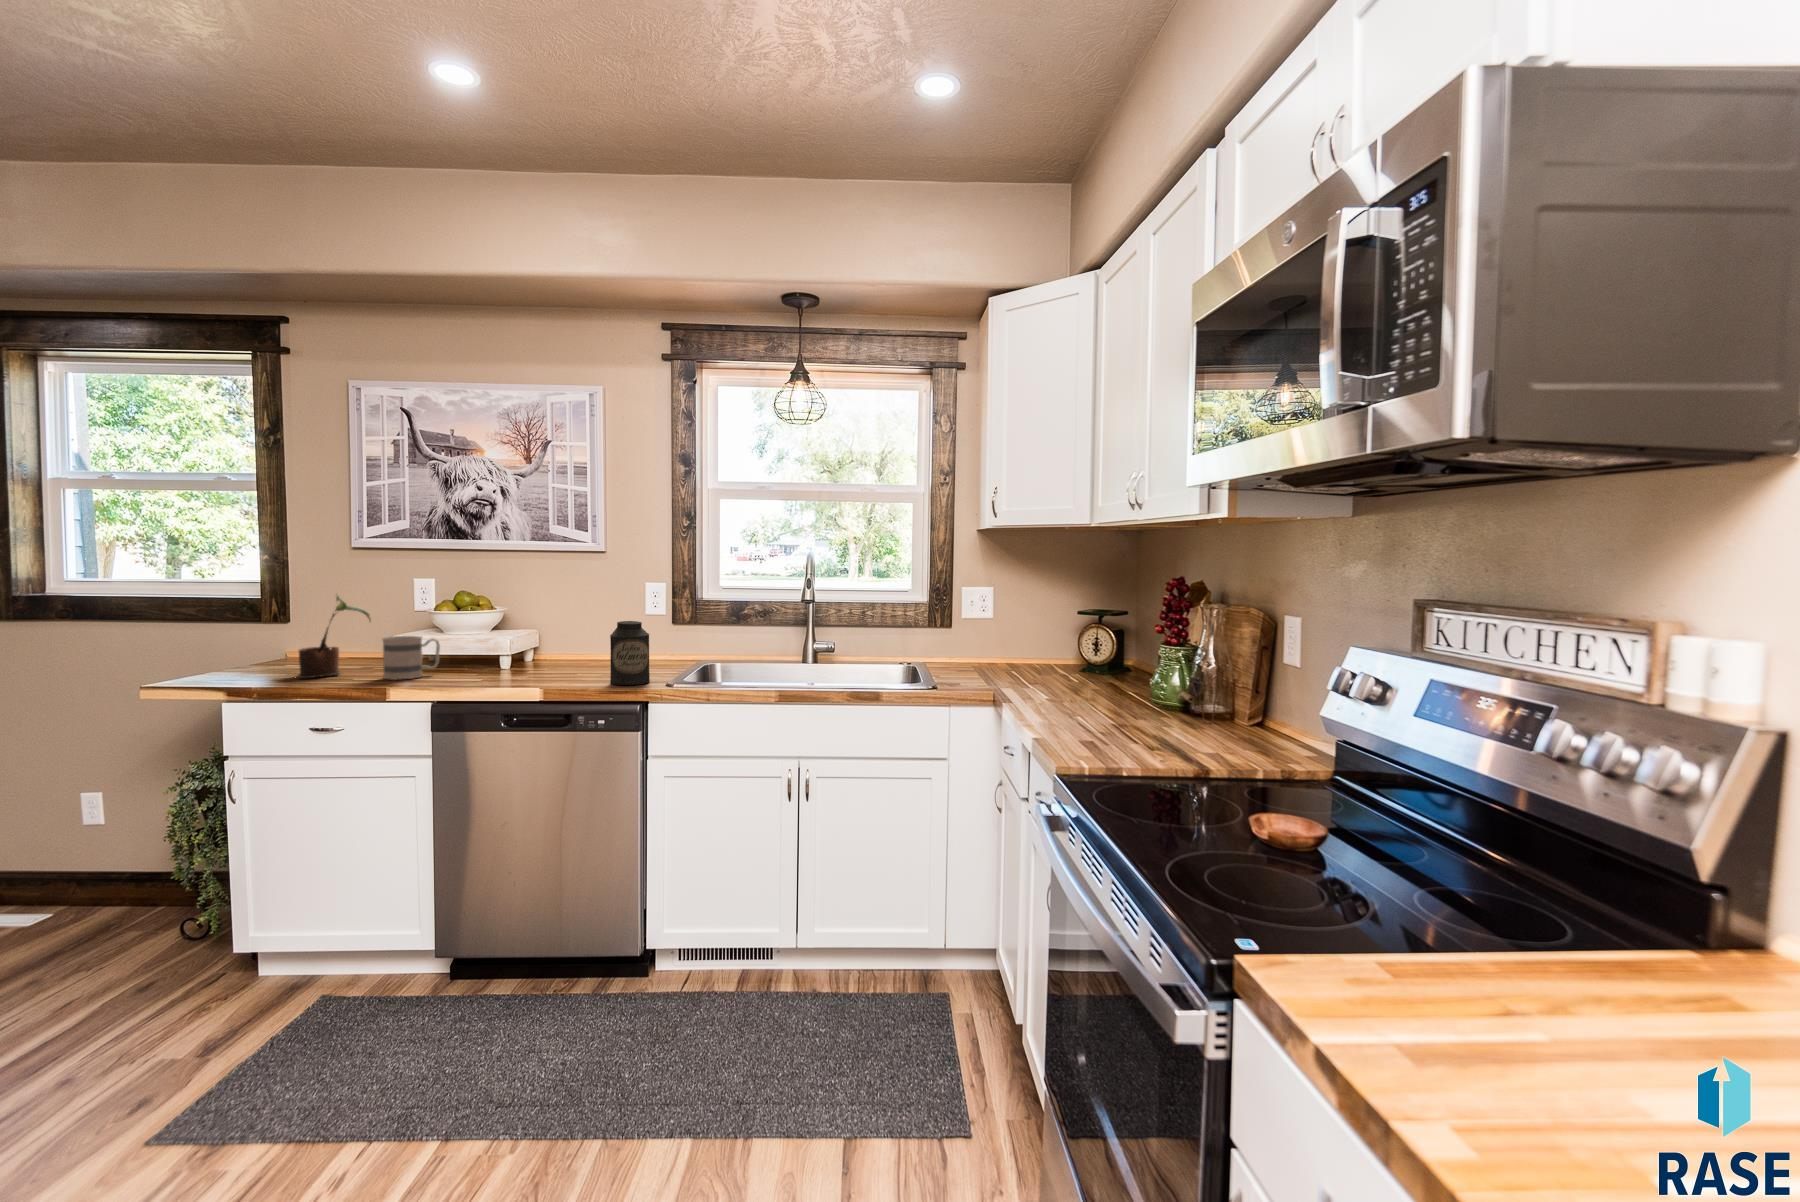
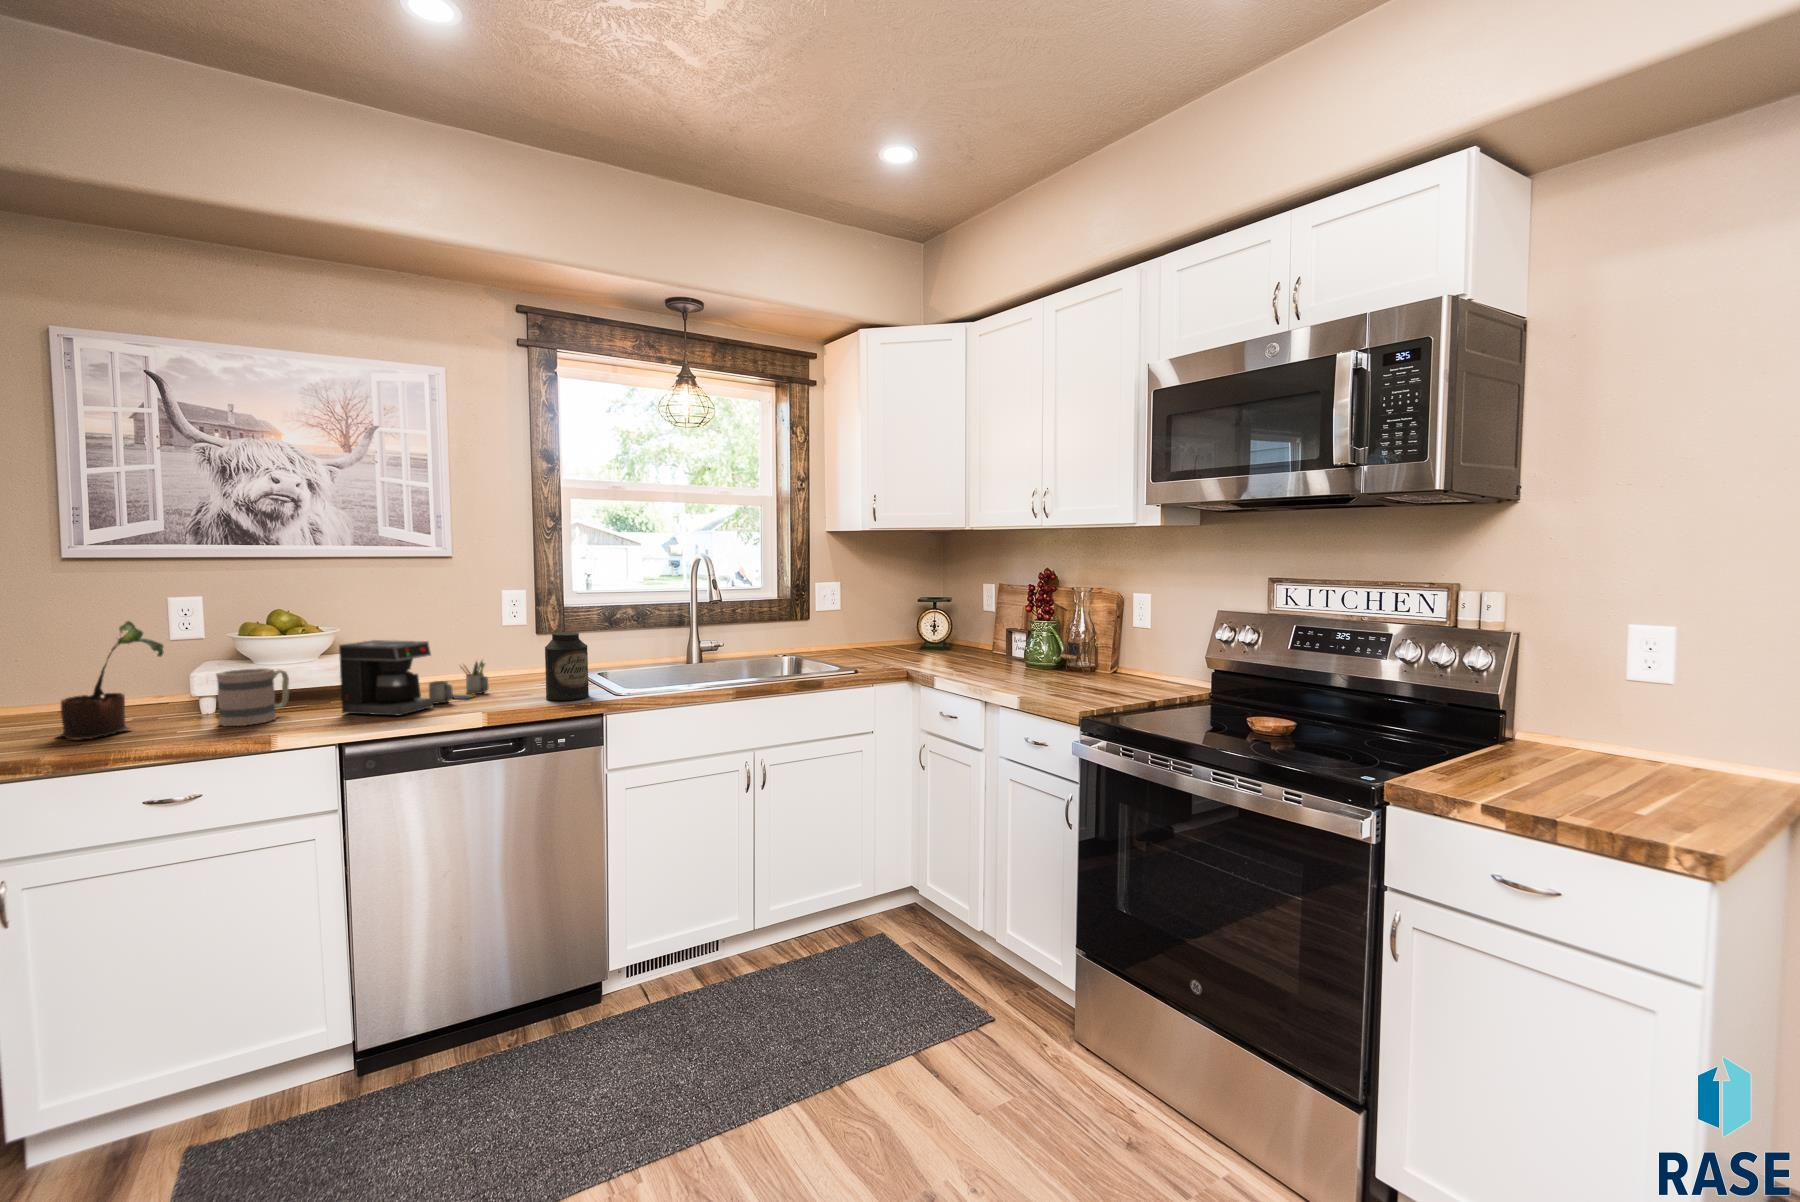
coffee maker: none [462,619,594,684] -> present [339,640,488,716]

